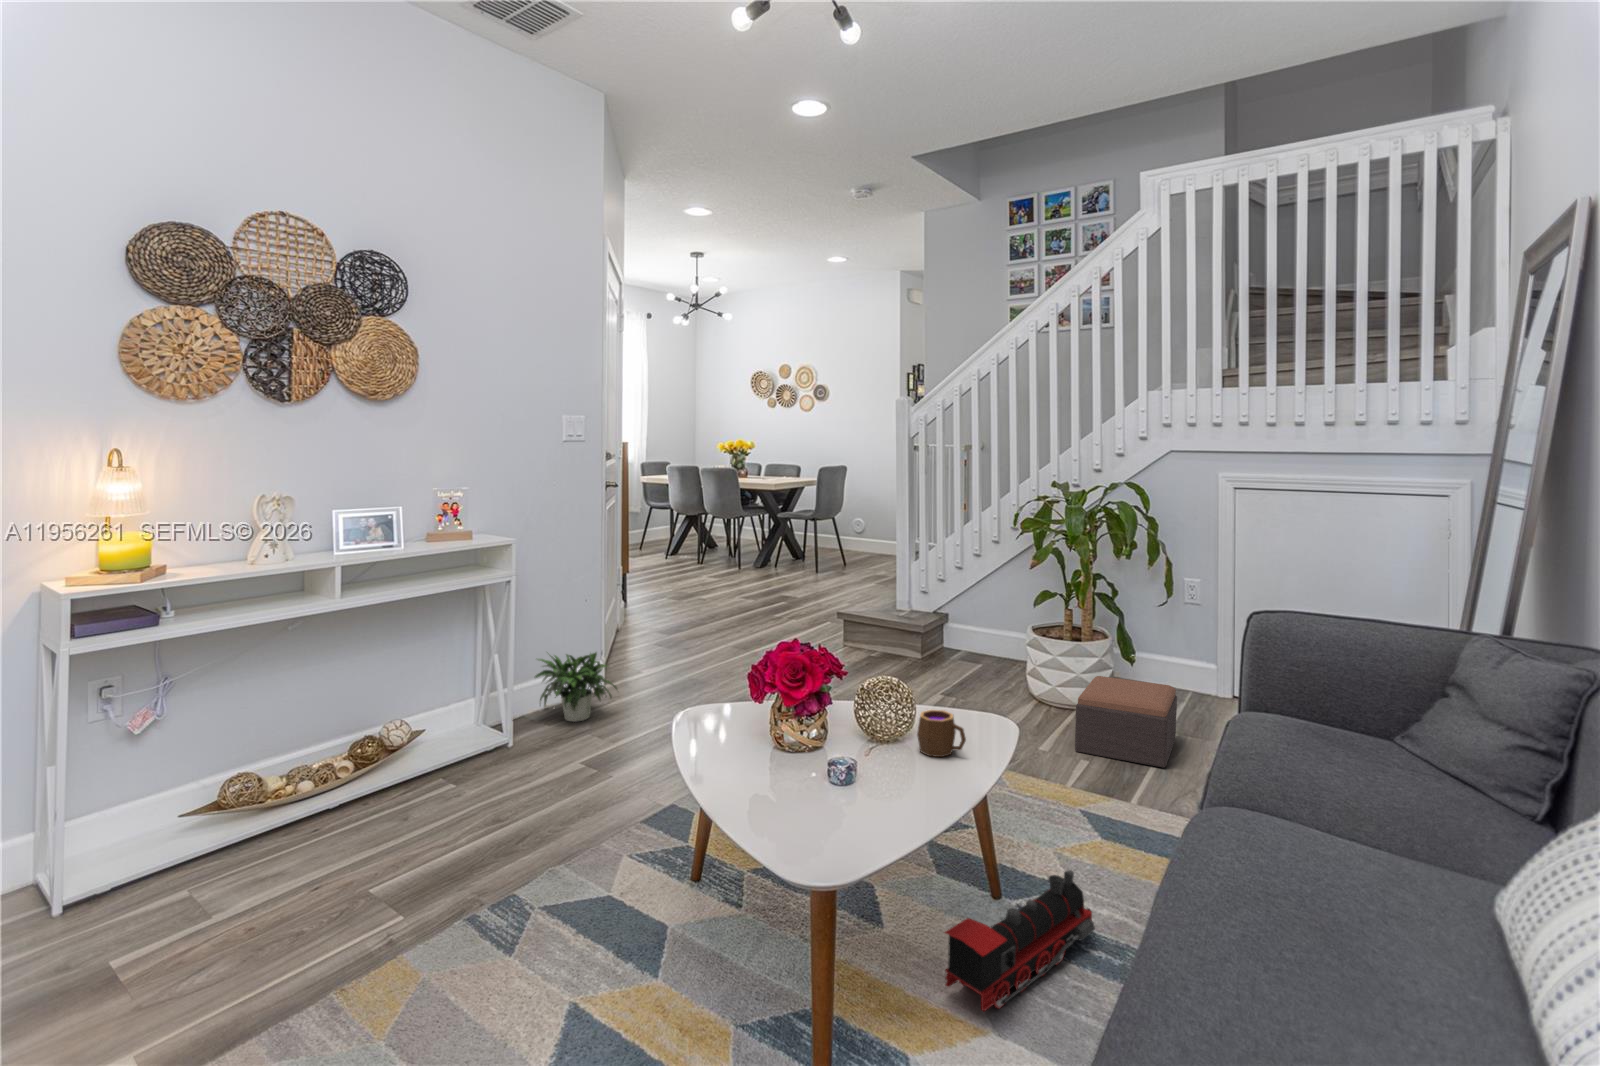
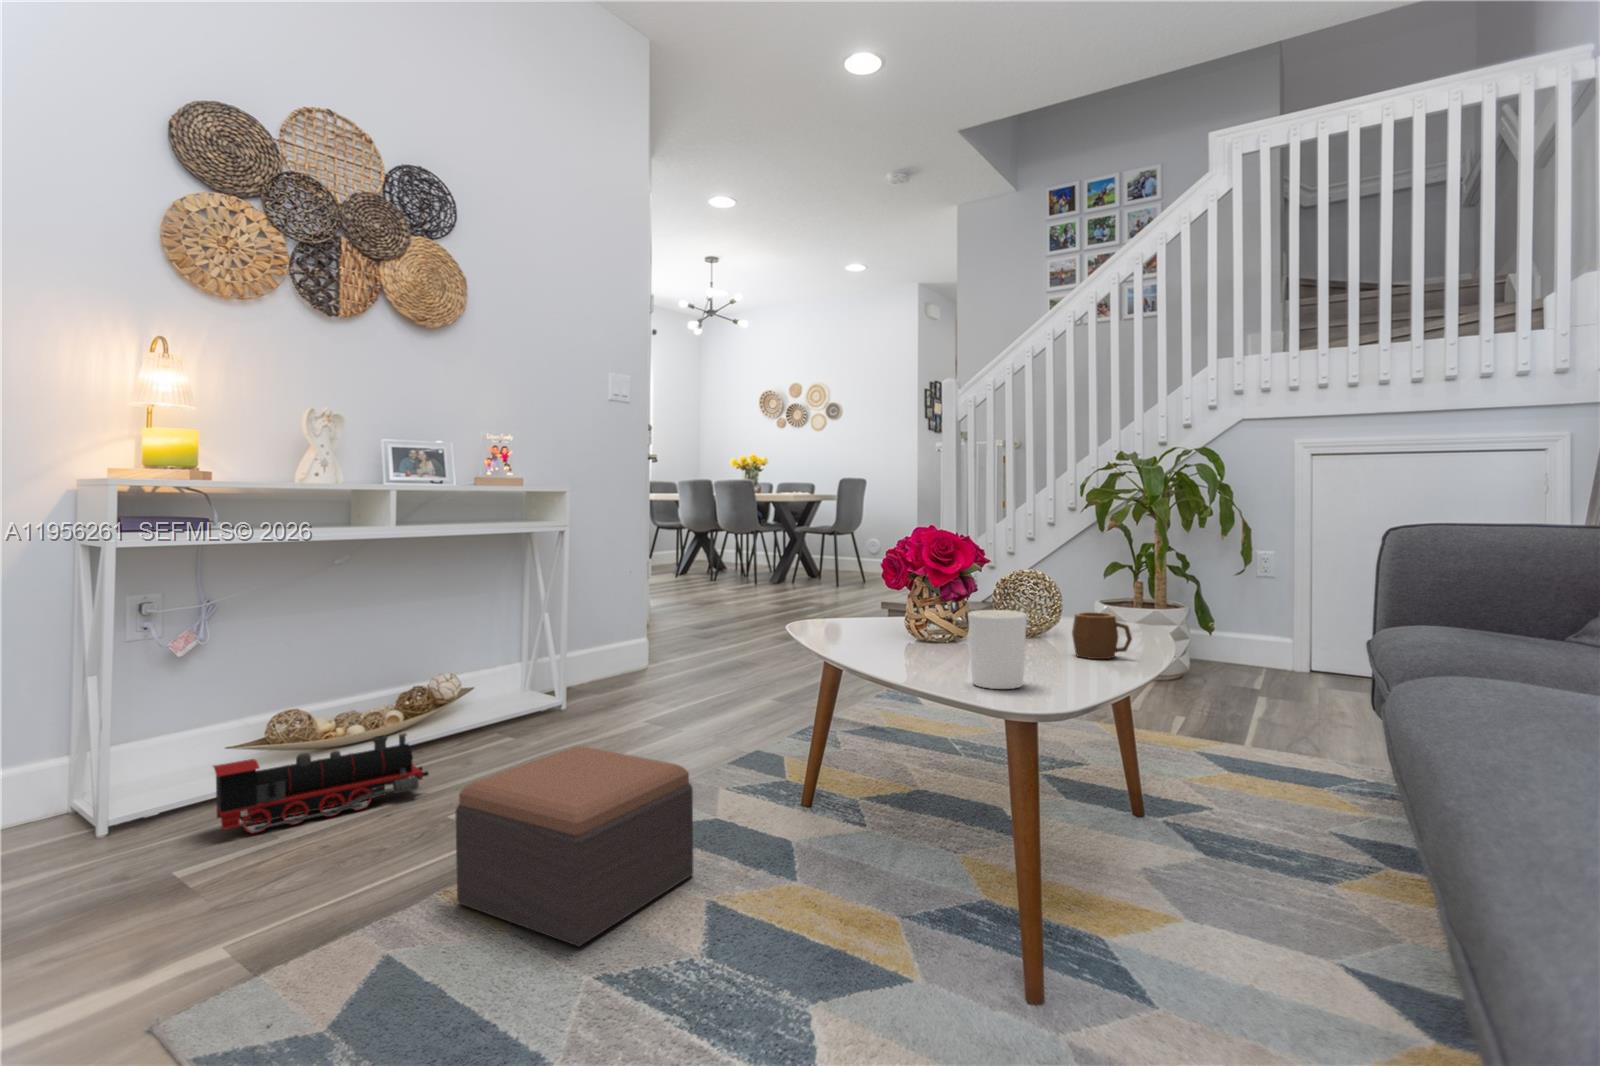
potted plant: present [514,652,617,722] -> none [547,620,667,698]
footstool: present [1075,676,1177,768] -> present [455,746,693,946]
candle holder: none [792,738,843,815] -> present [968,610,1027,689]
toy train: present [945,870,1095,1011] -> present [213,733,429,834]

